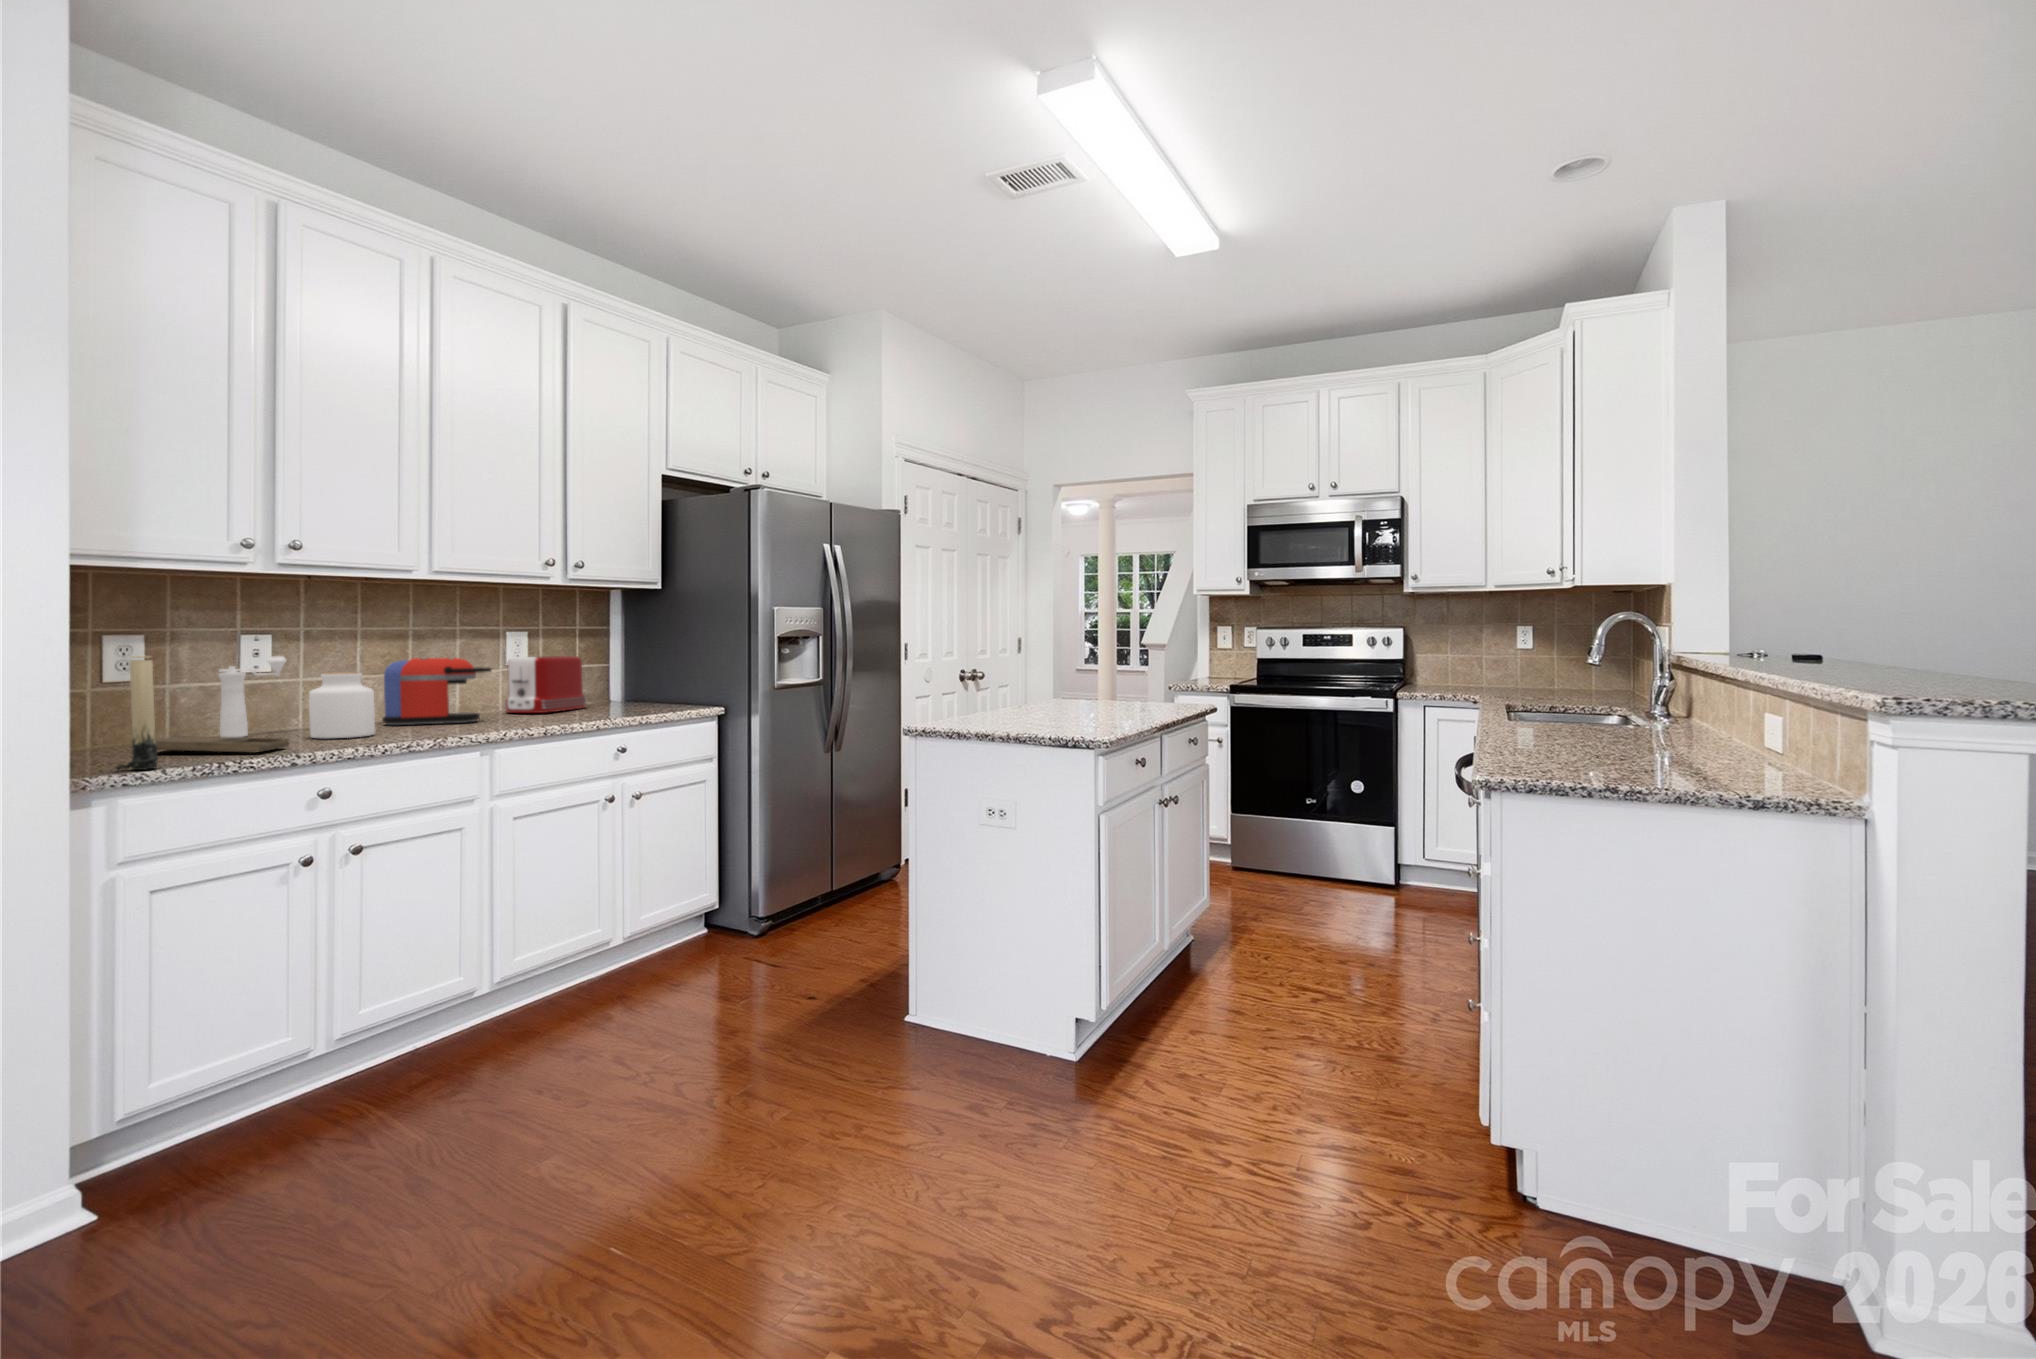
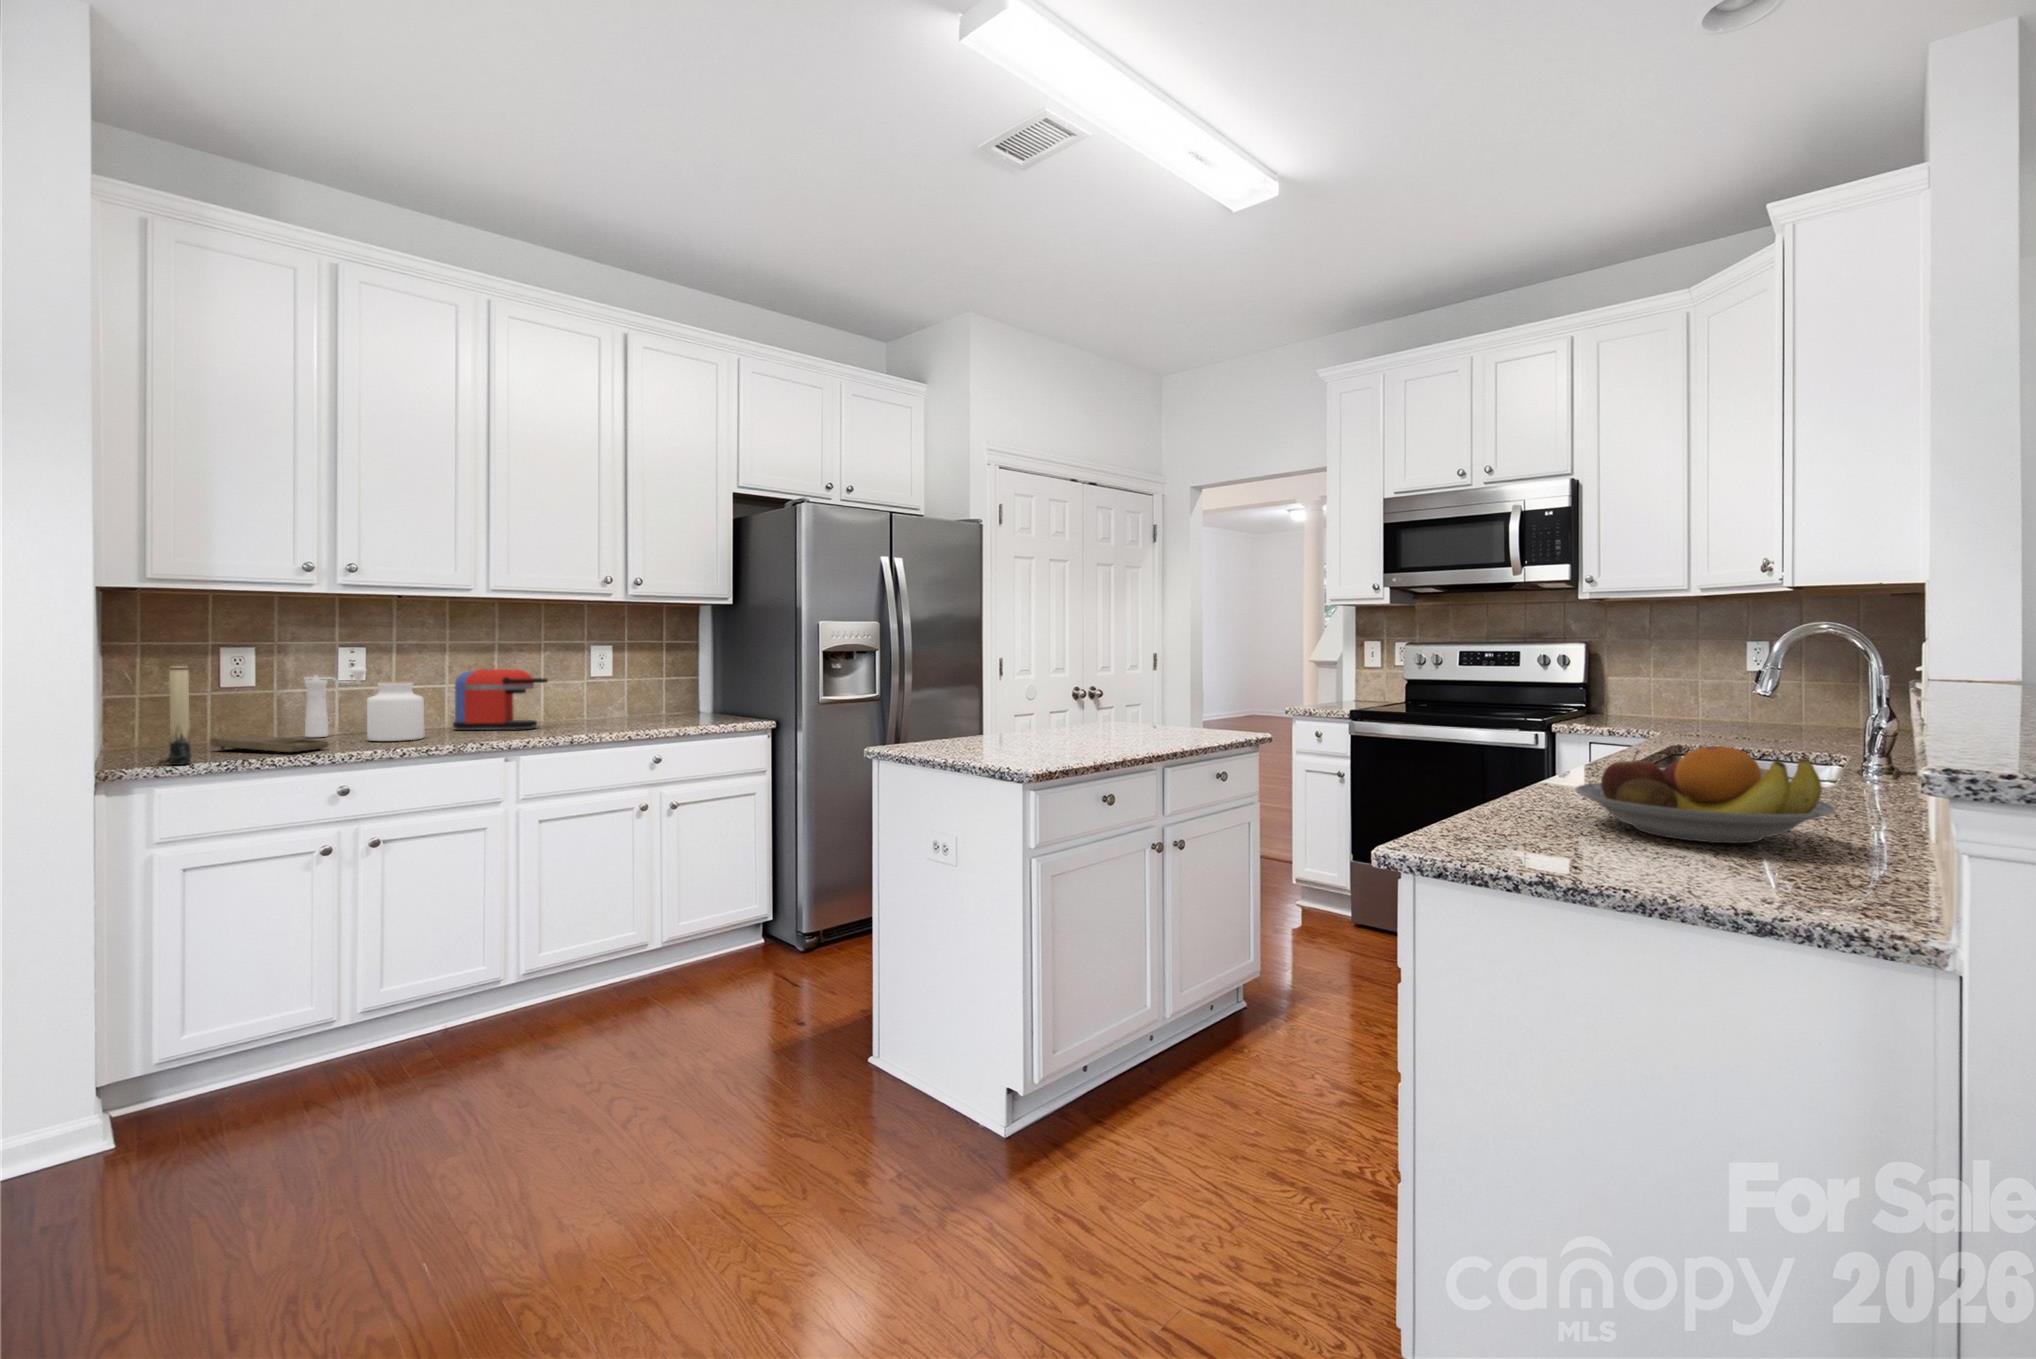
toaster: present [505,656,586,713] -> none [577,668,658,722]
fruit bowl: none [1548,694,1727,761] -> present [1575,746,1836,843]

